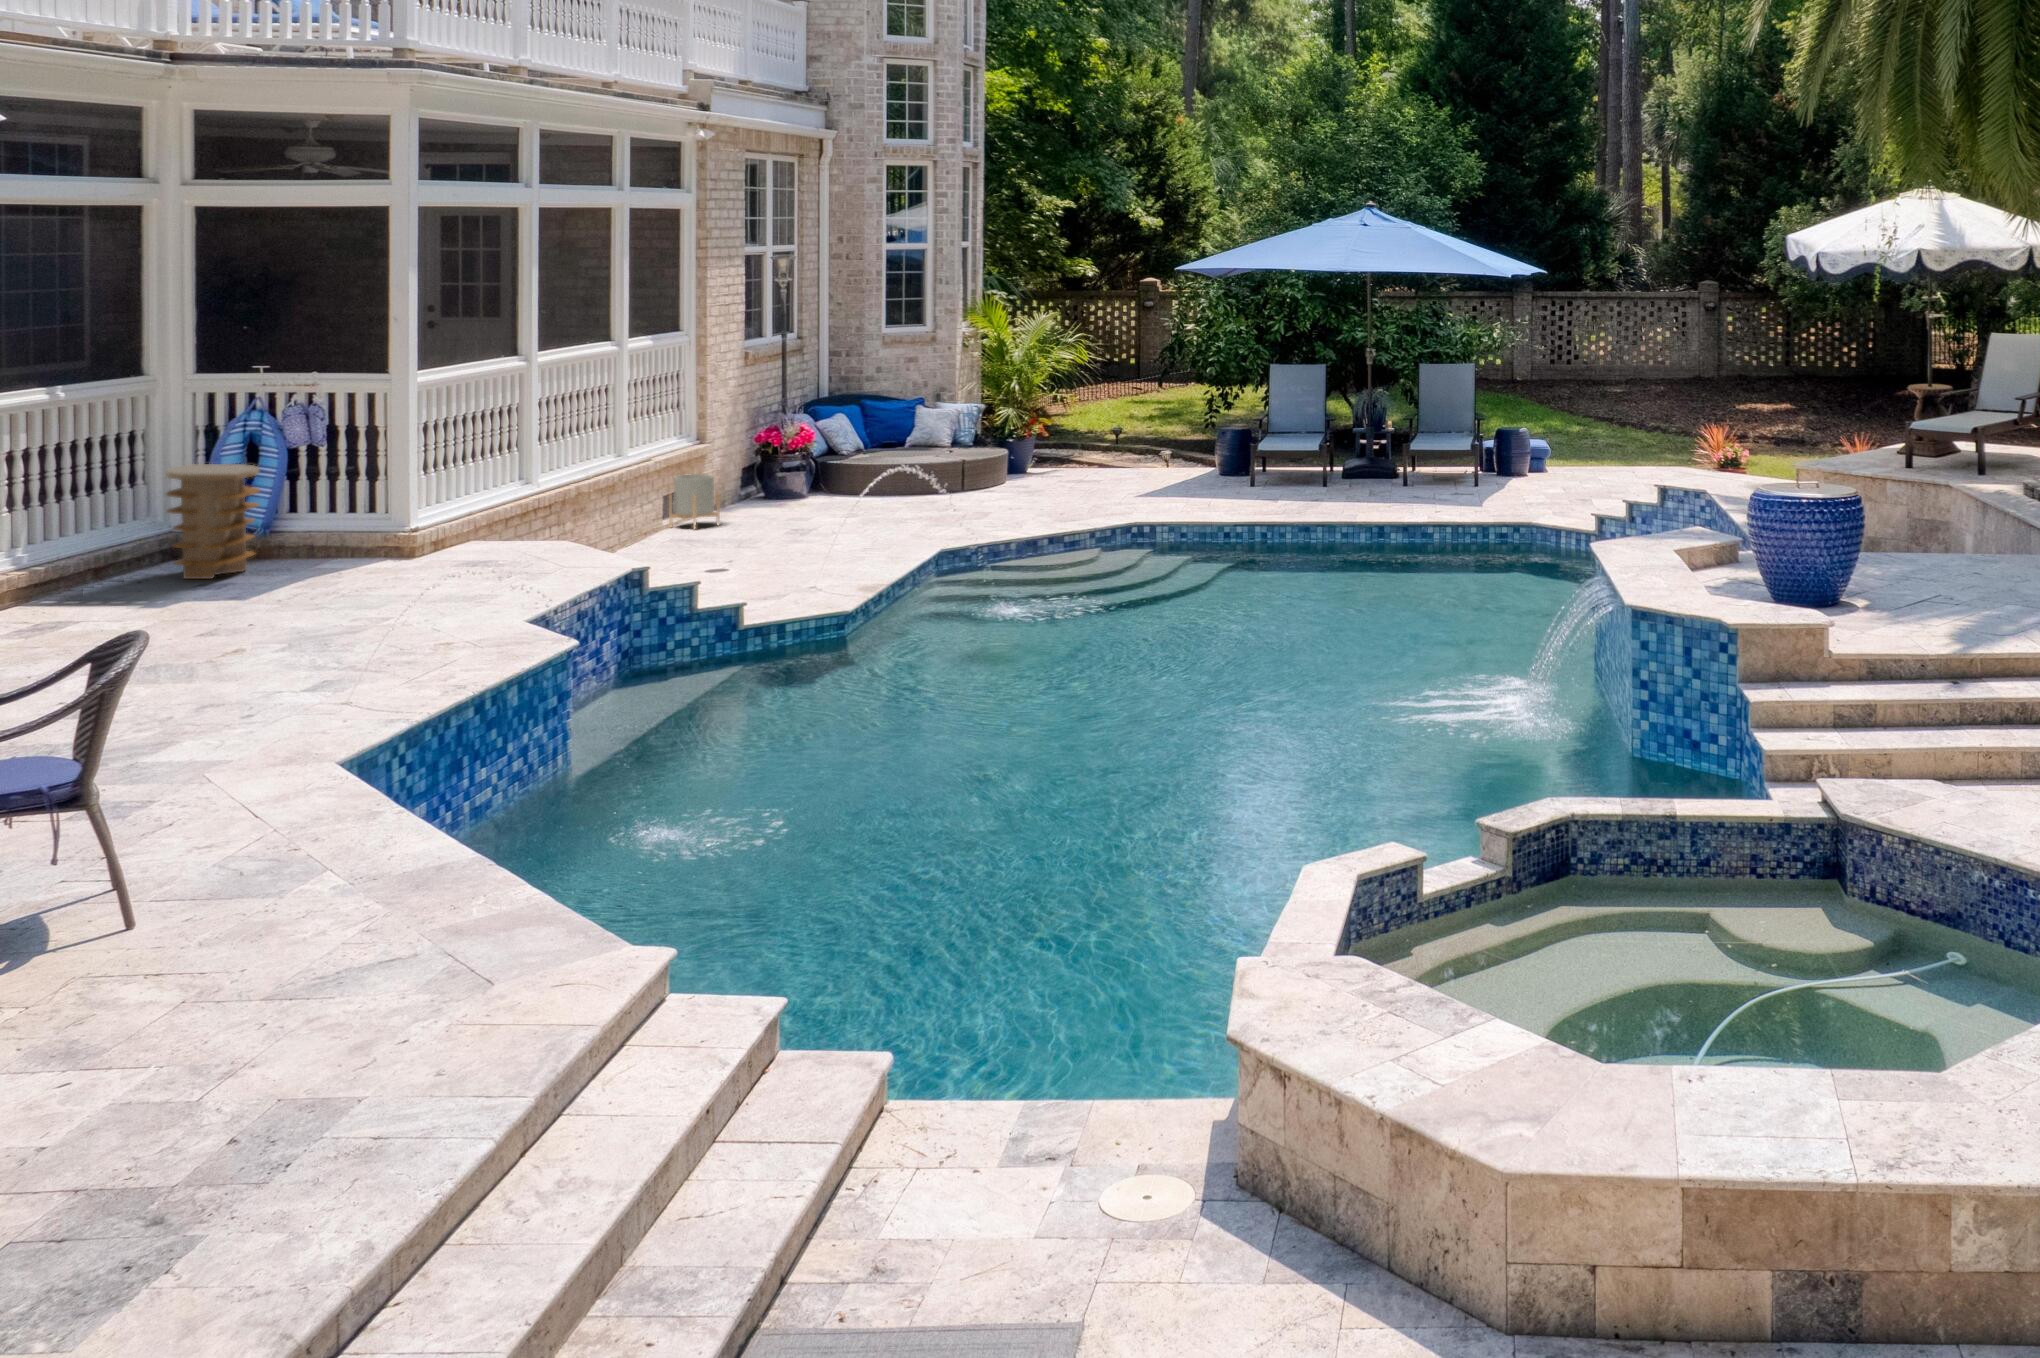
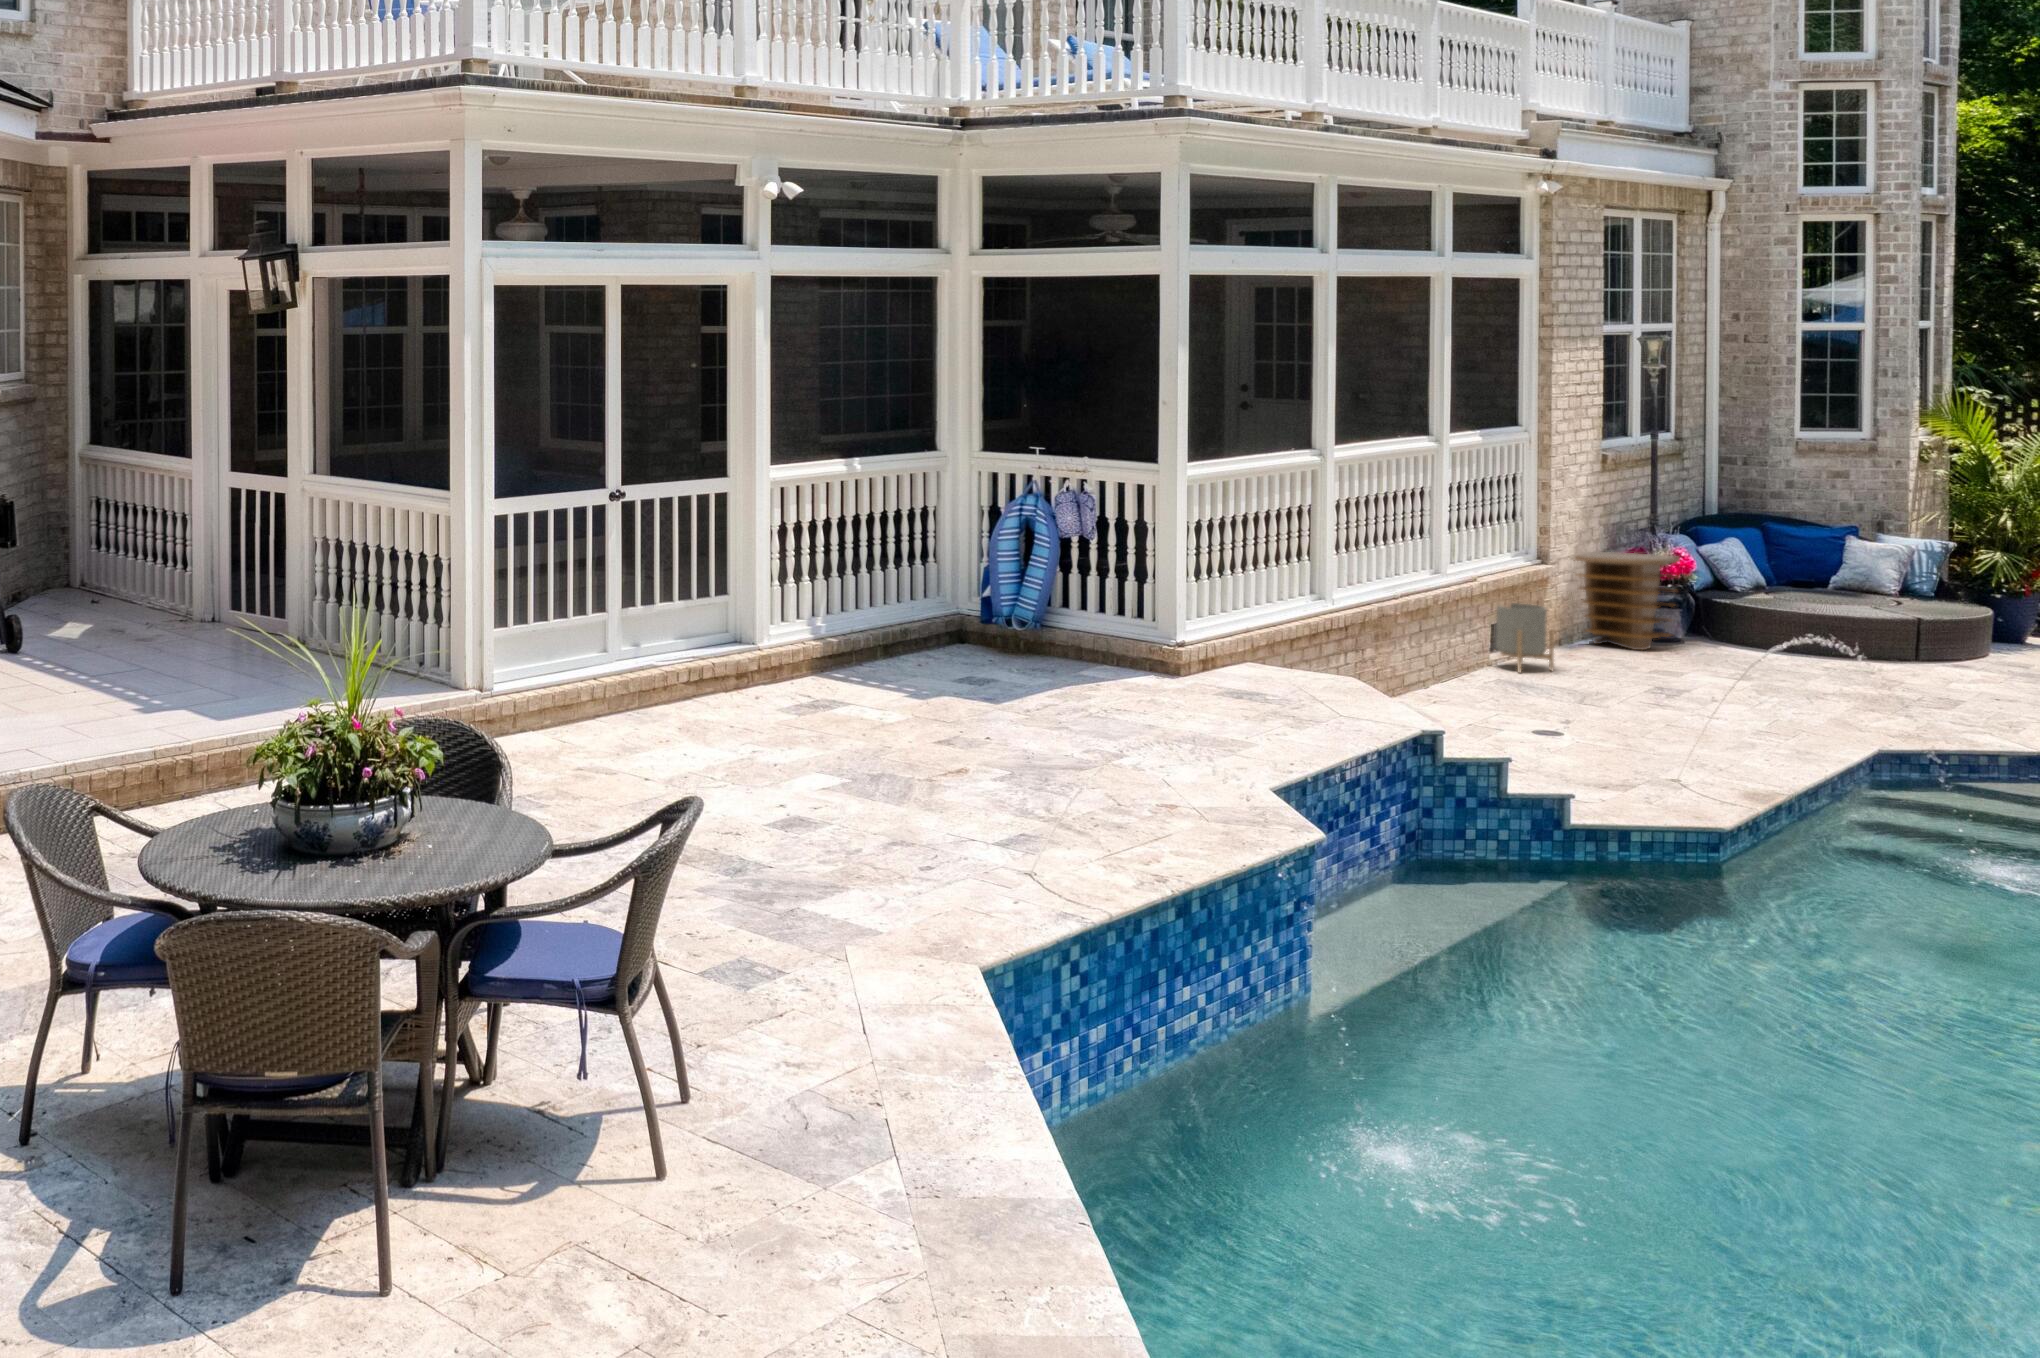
side table: present [165,464,260,579] -> present [1574,552,1680,650]

